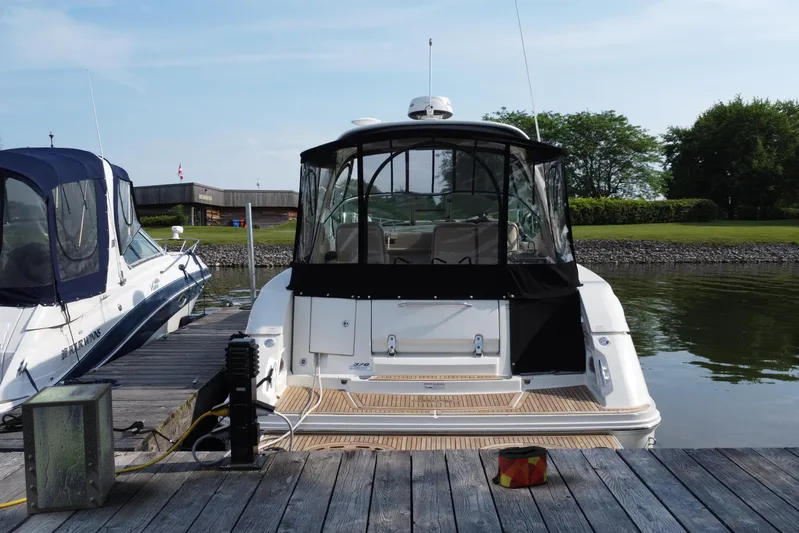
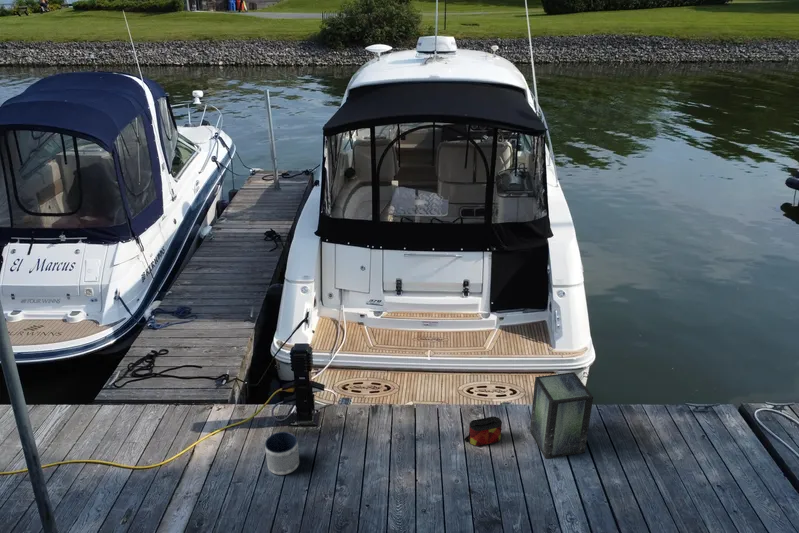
storage box: present [21,383,116,514] -> present [530,372,593,458]
planter: none [181,456,233,518] -> present [265,432,299,475]

